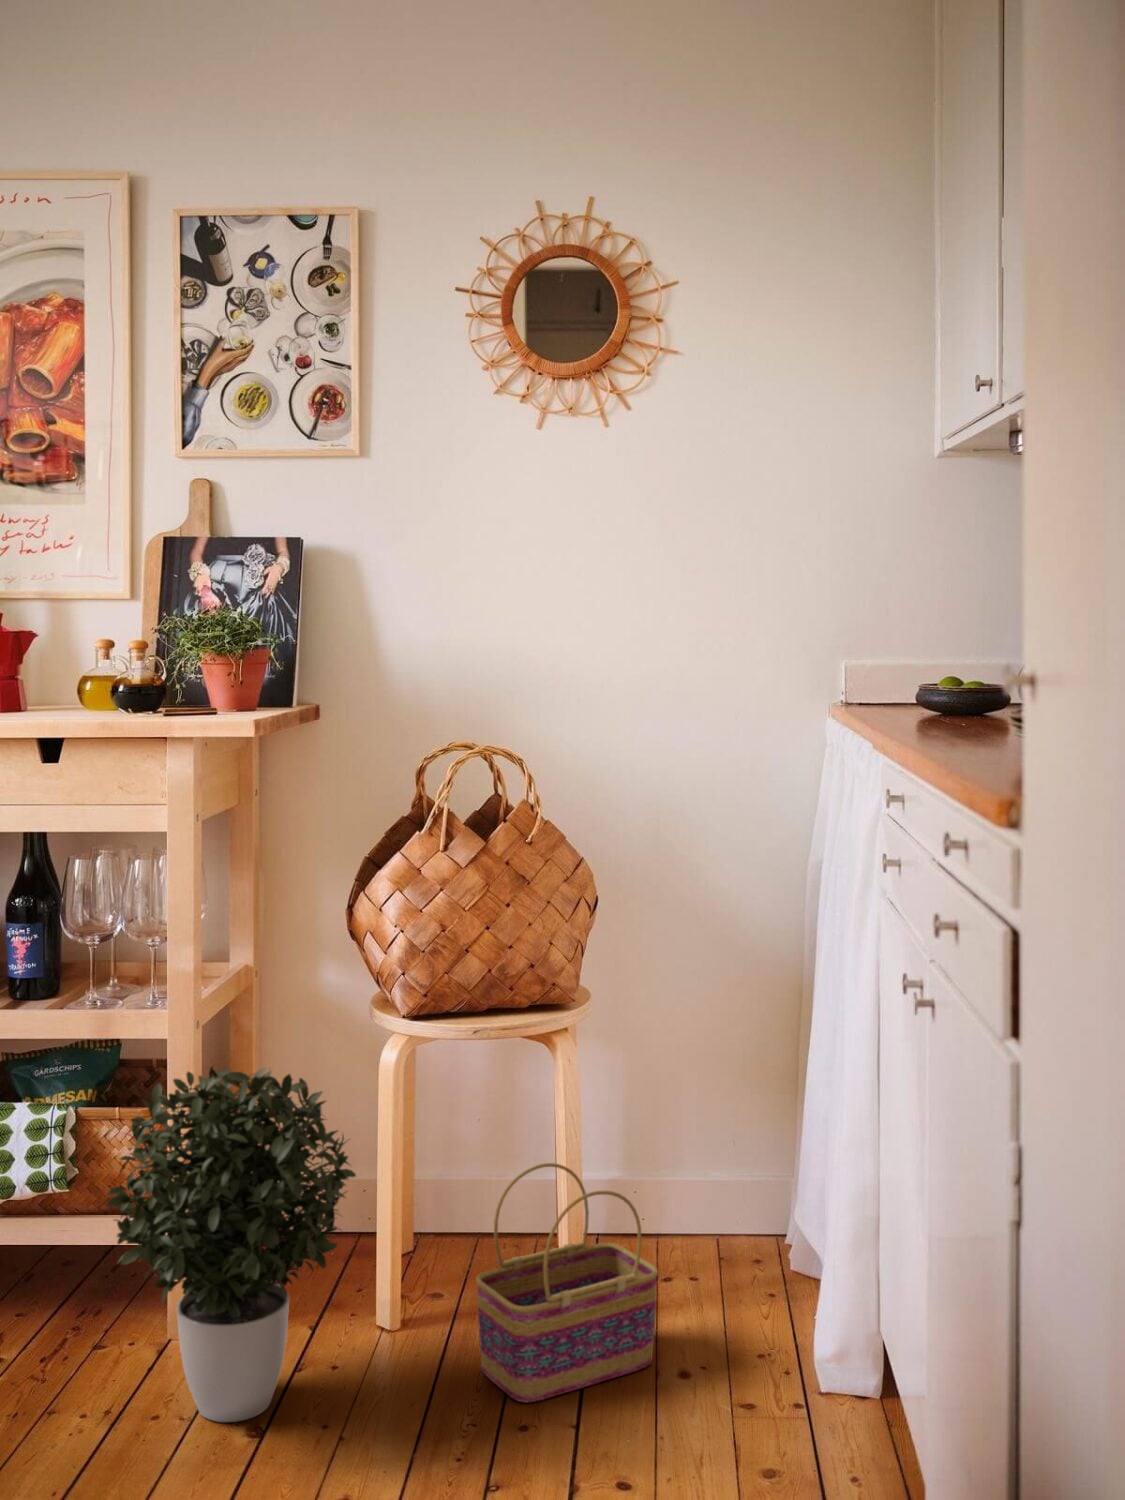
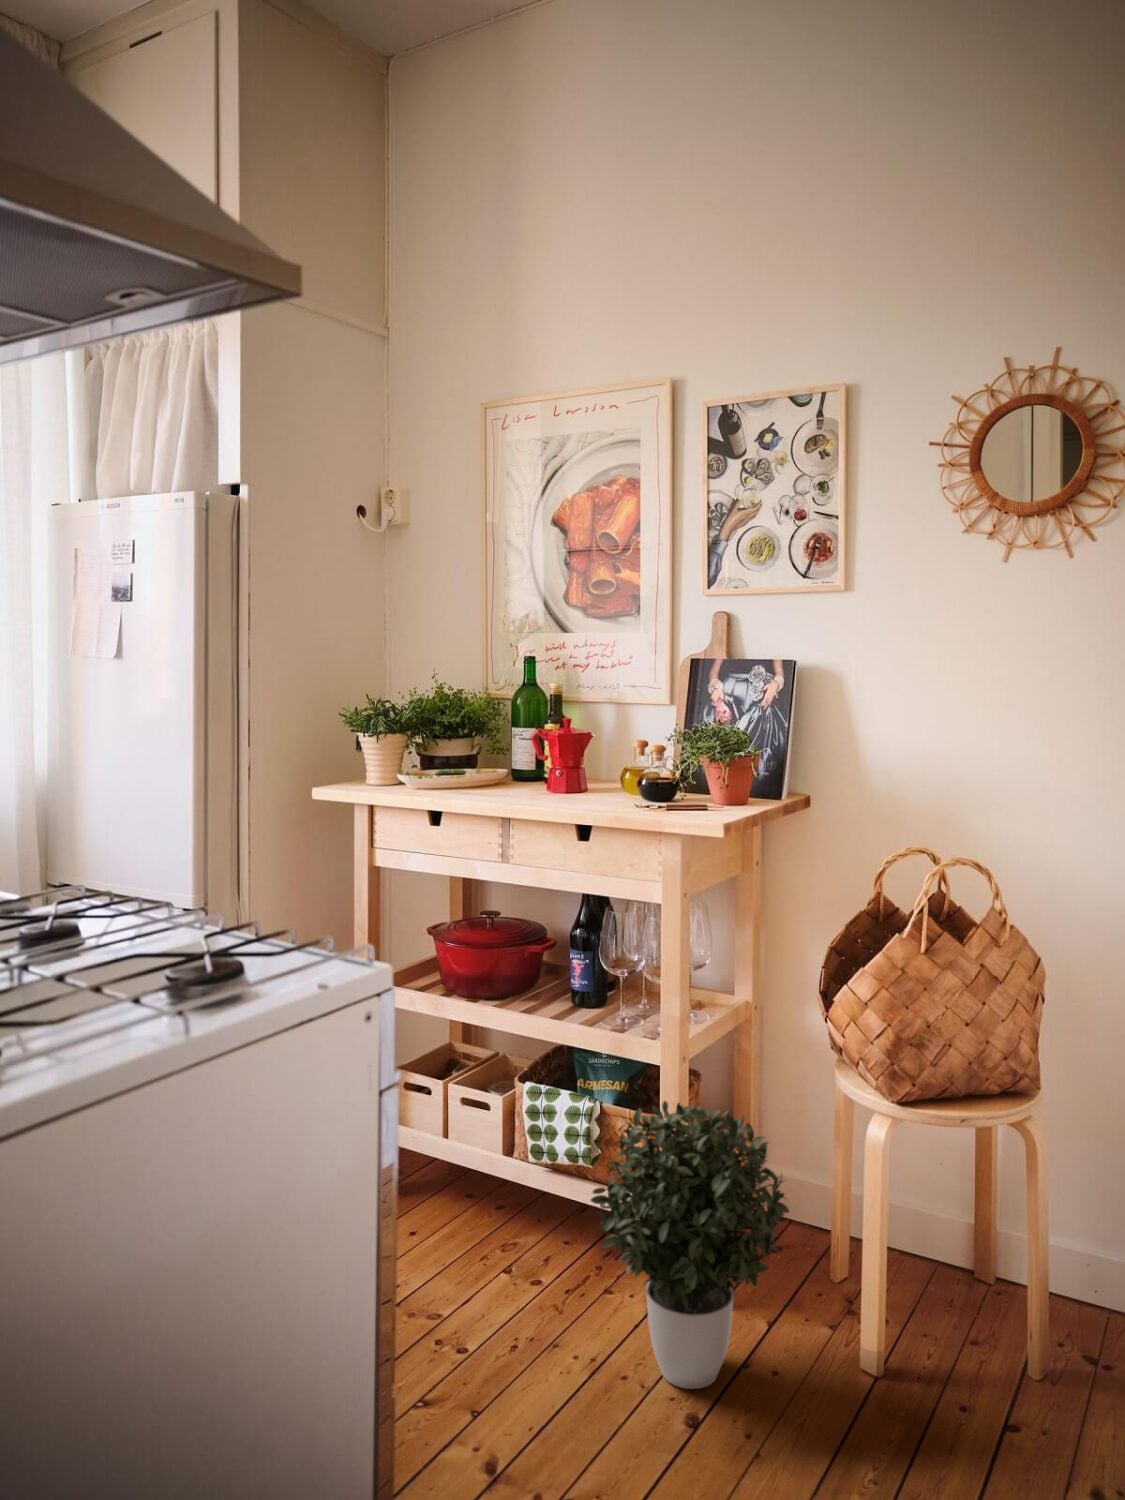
basket: present [476,1163,658,1402] -> none [894,1229,1069,1445]

